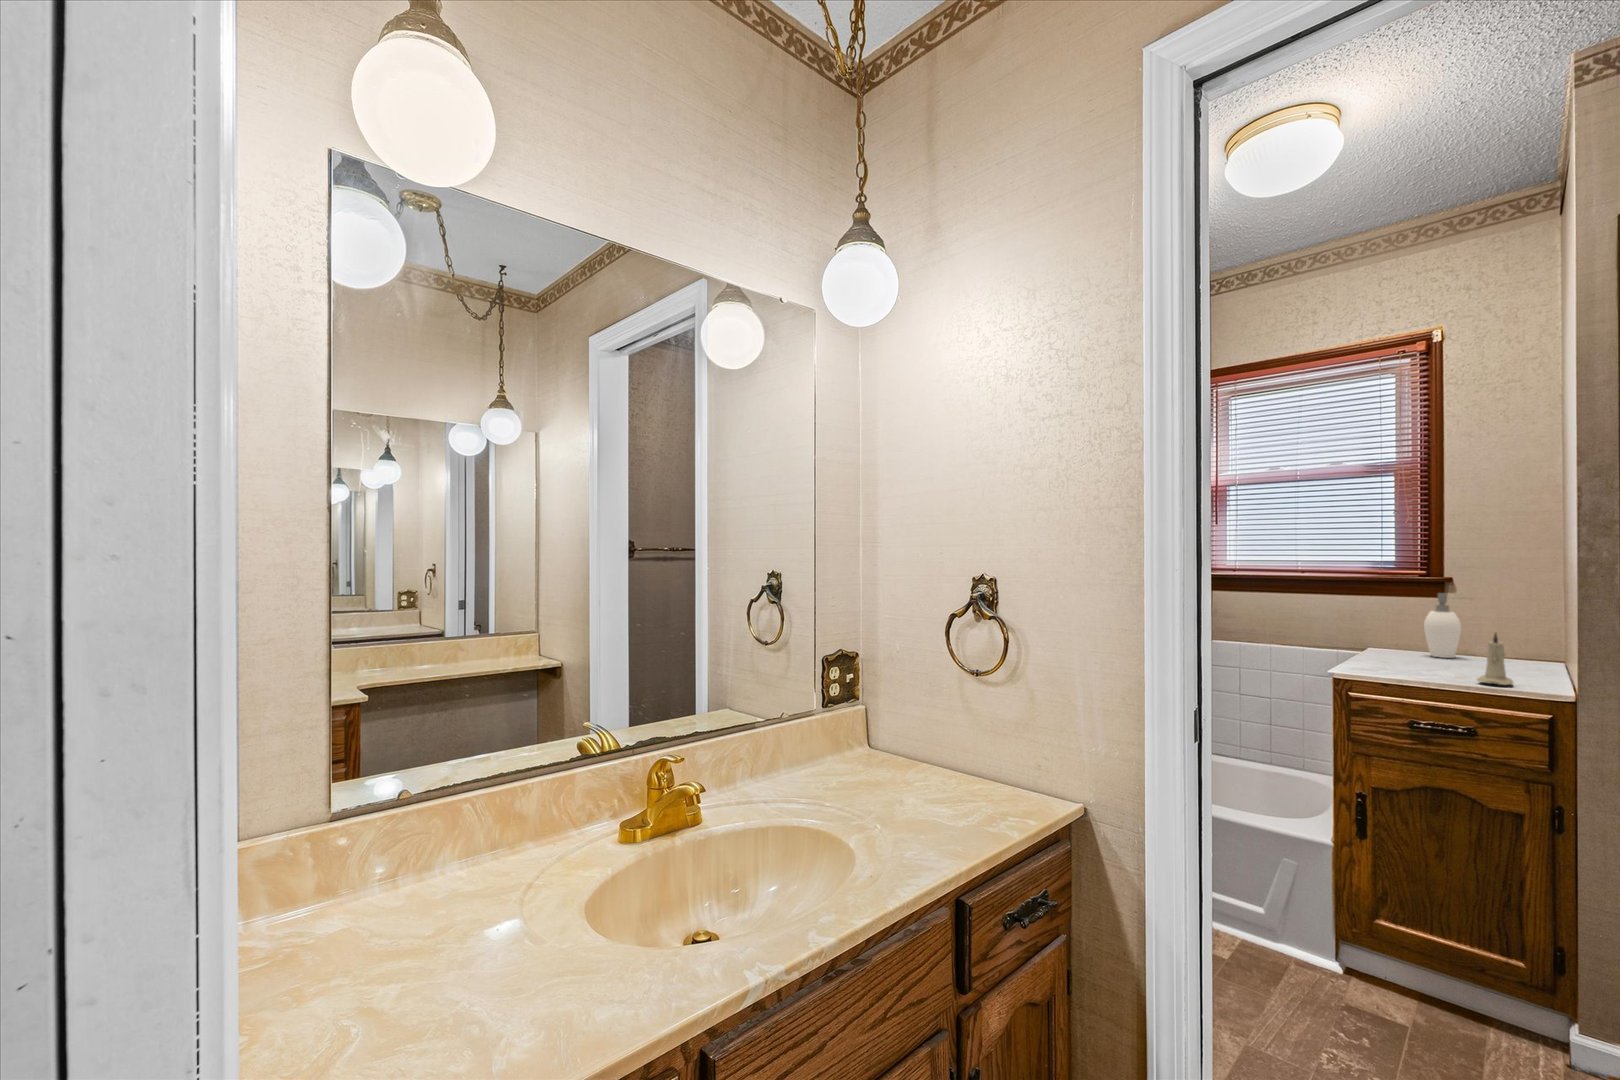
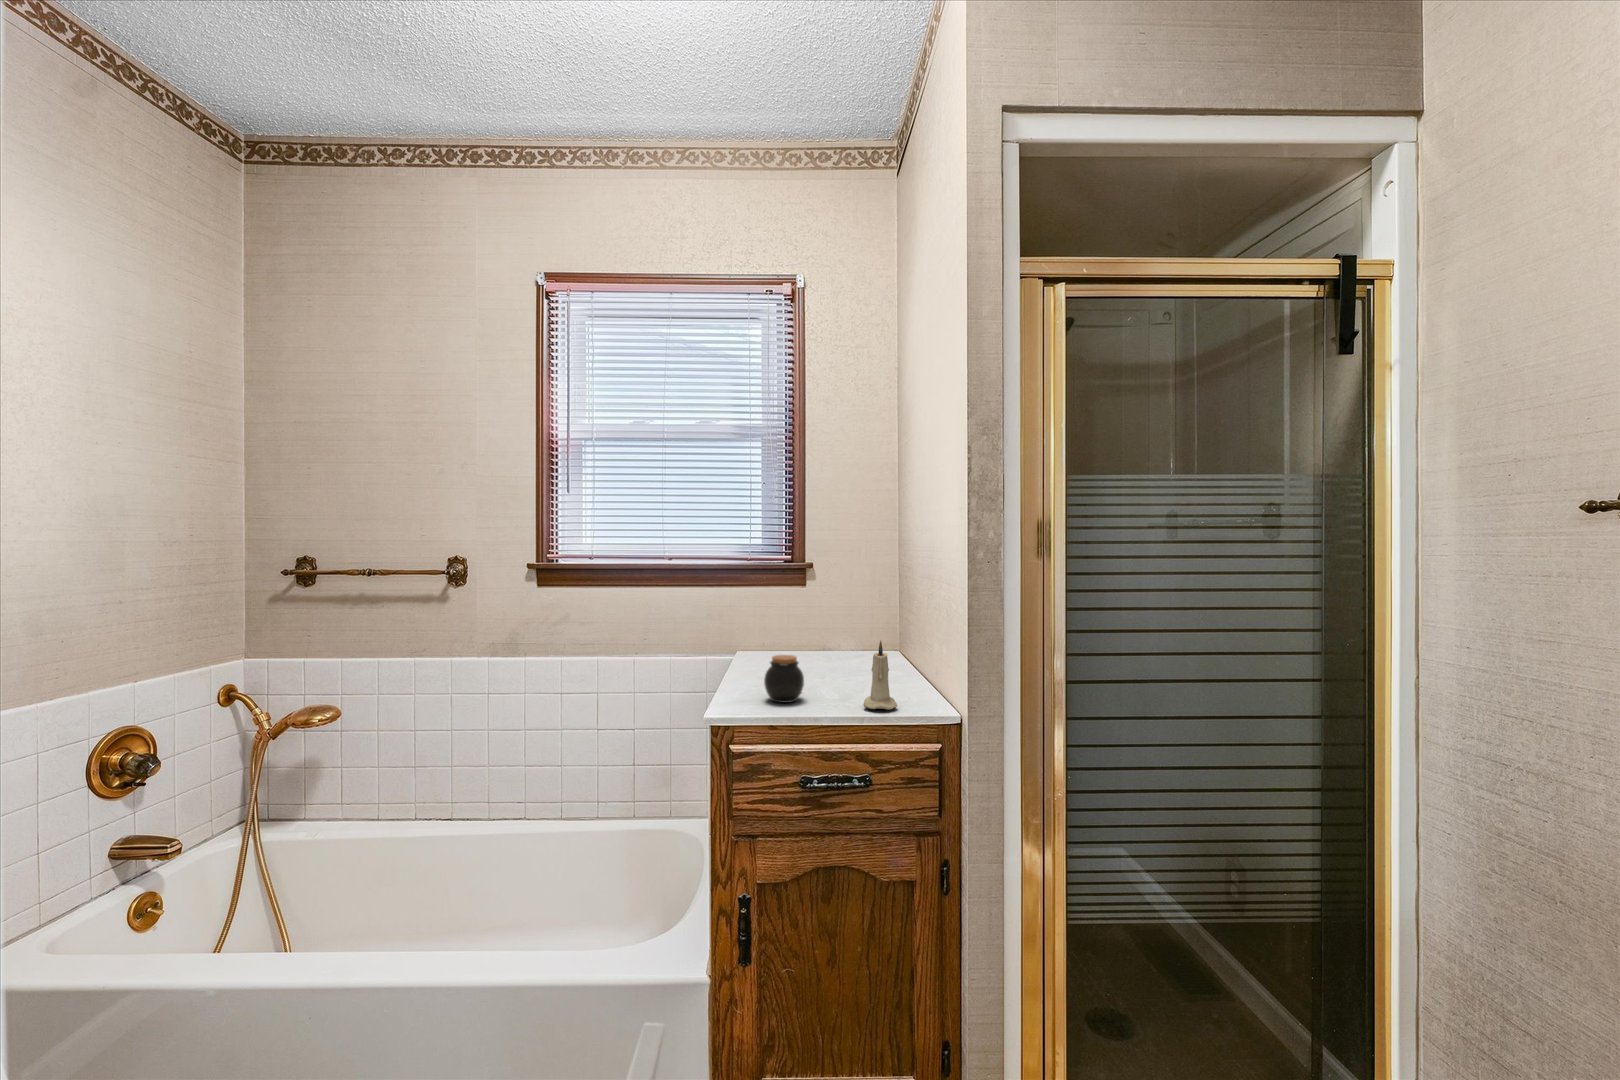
soap dispenser: present [1424,593,1461,658] -> none [792,586,836,663]
jar: none [1382,638,1420,673] -> present [764,655,804,703]

